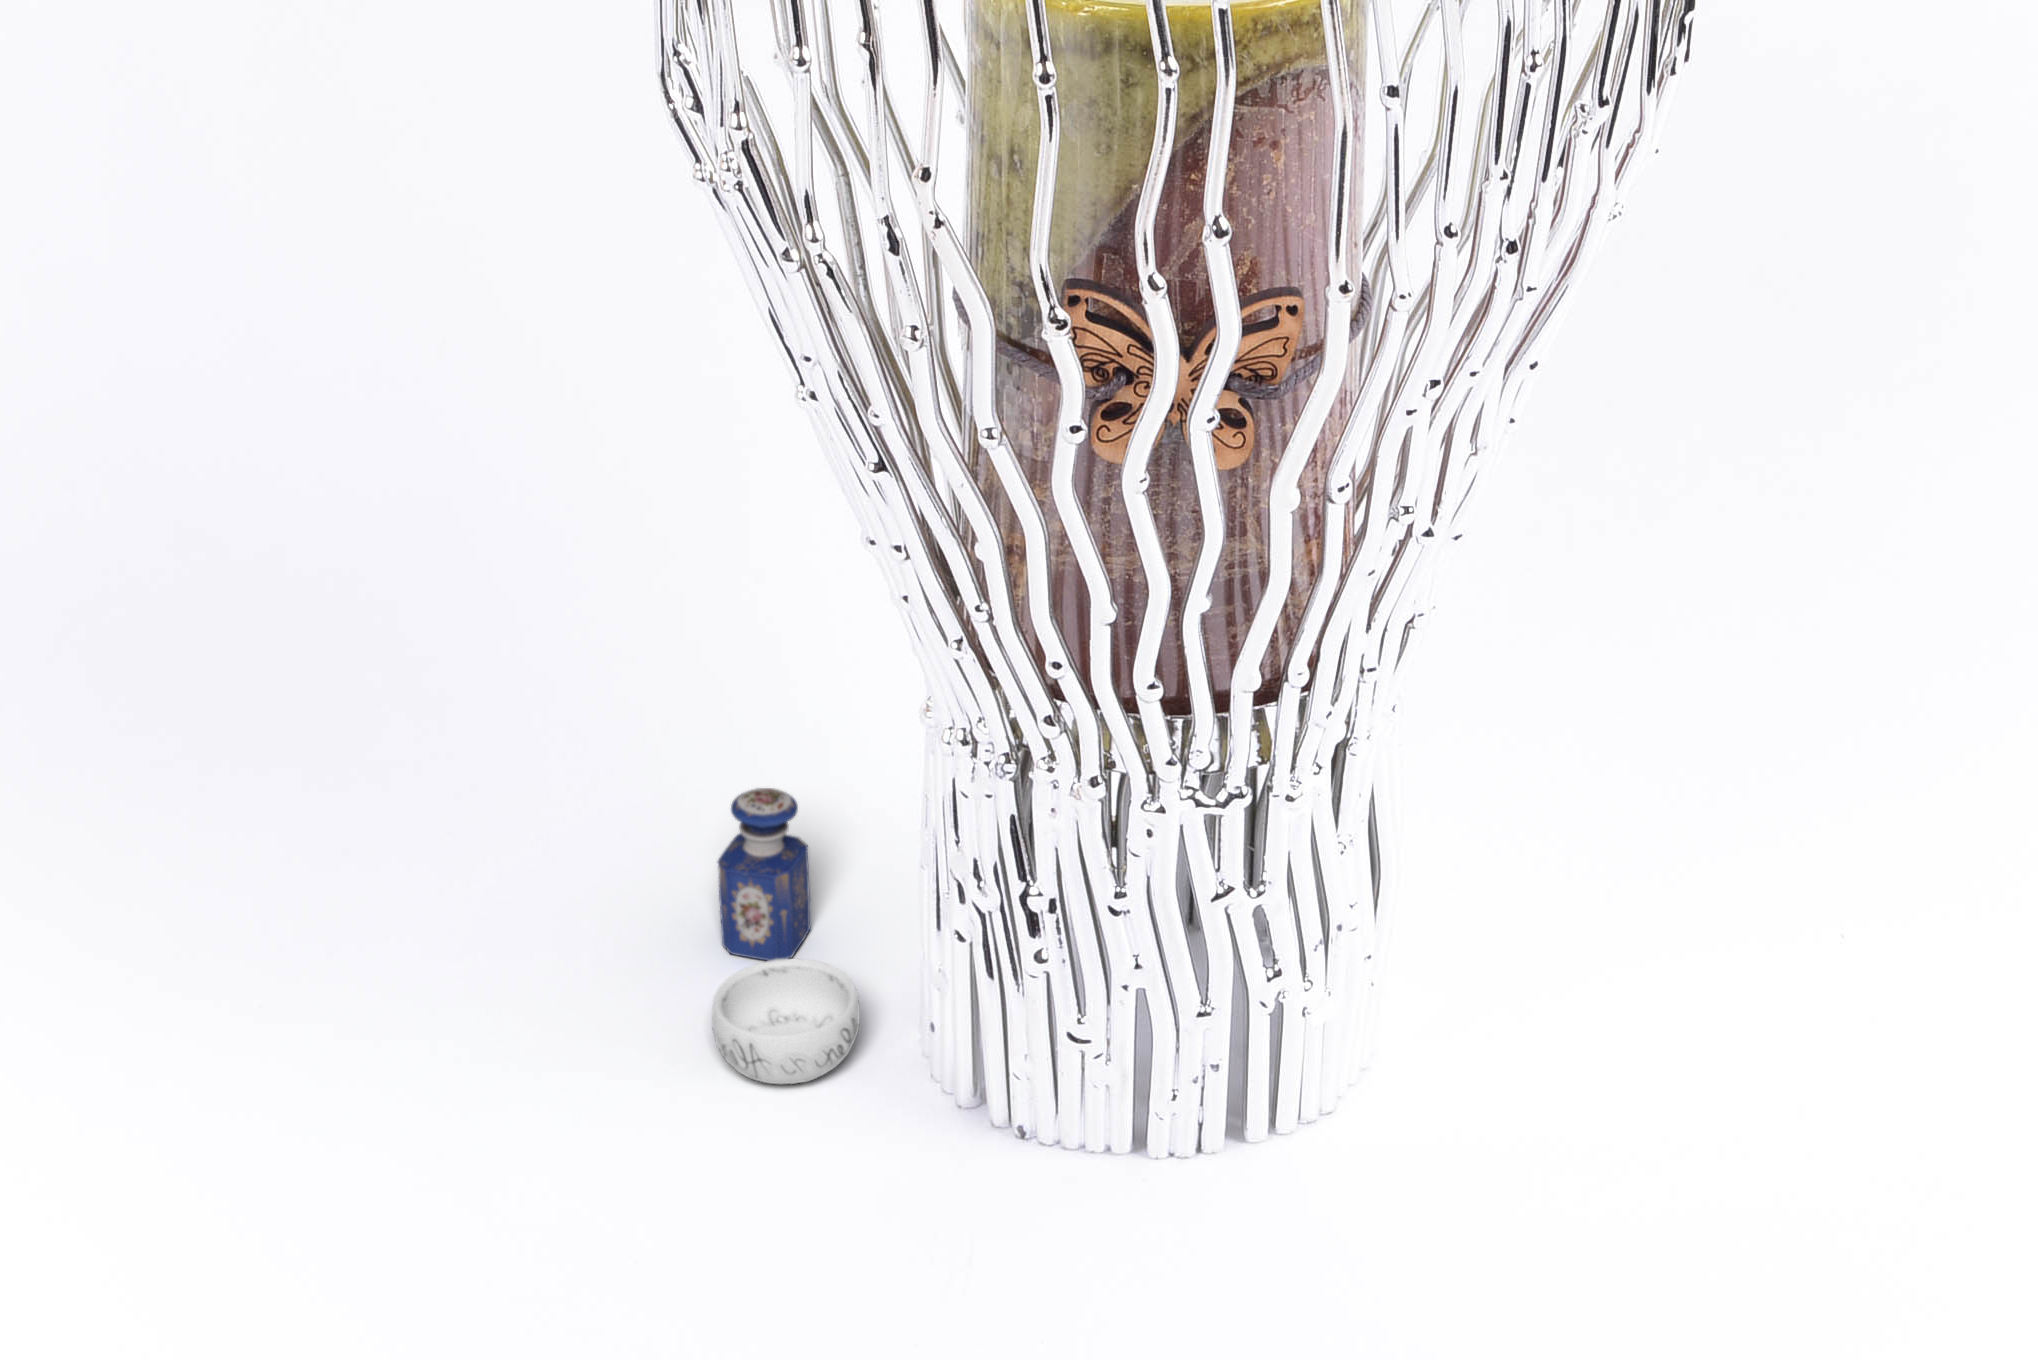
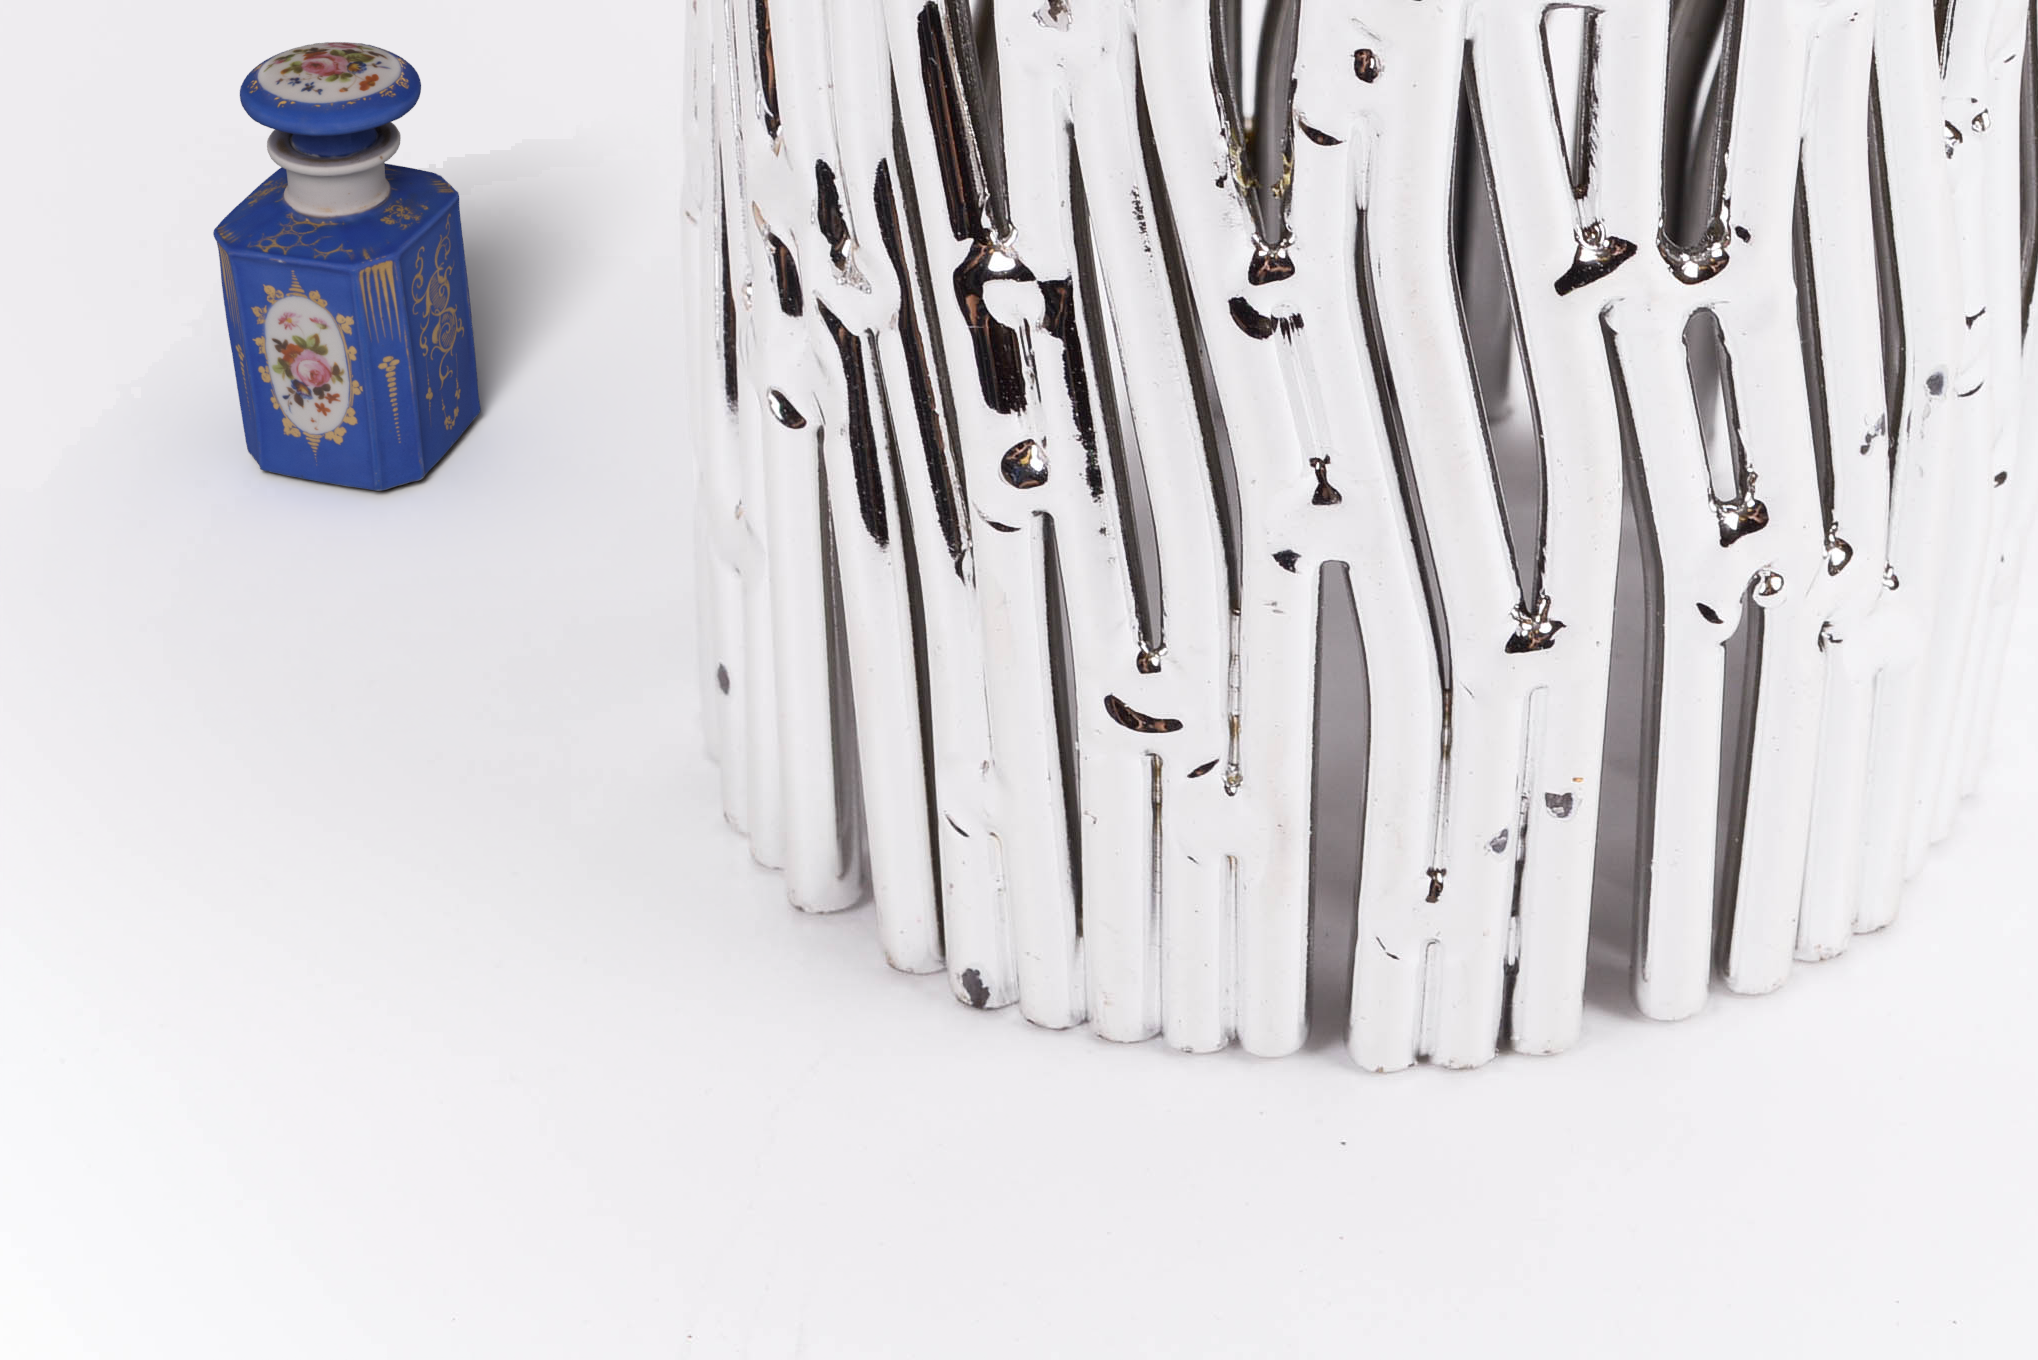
decorative bowl: present [712,959,860,1084] -> none [129,479,551,825]

